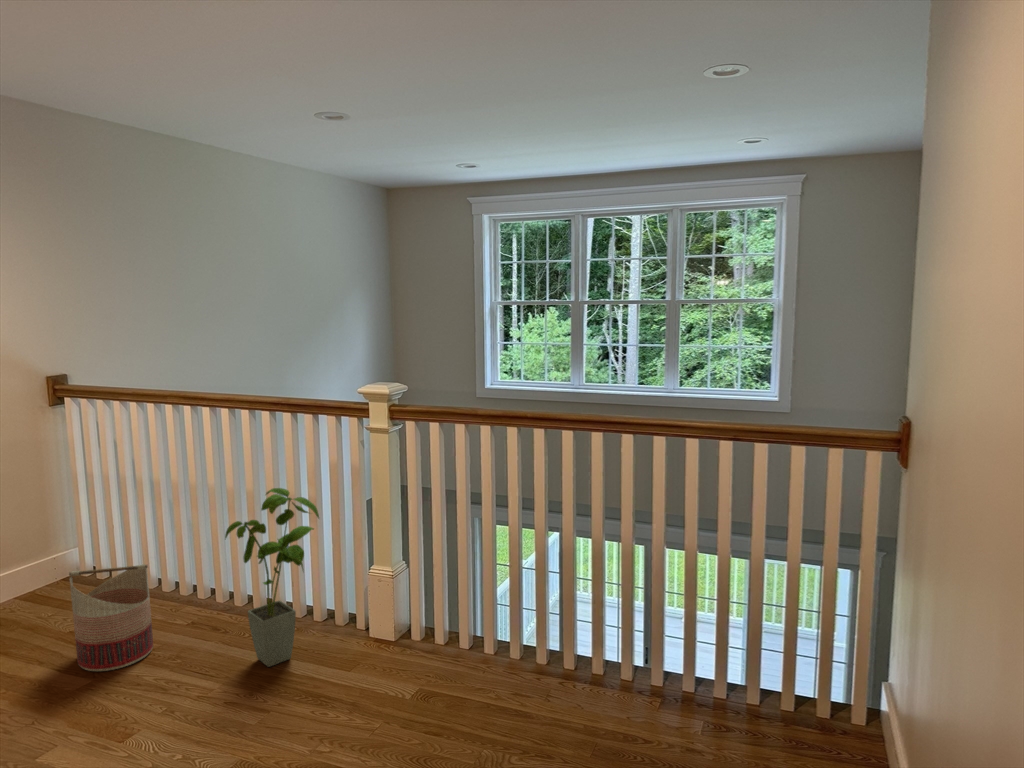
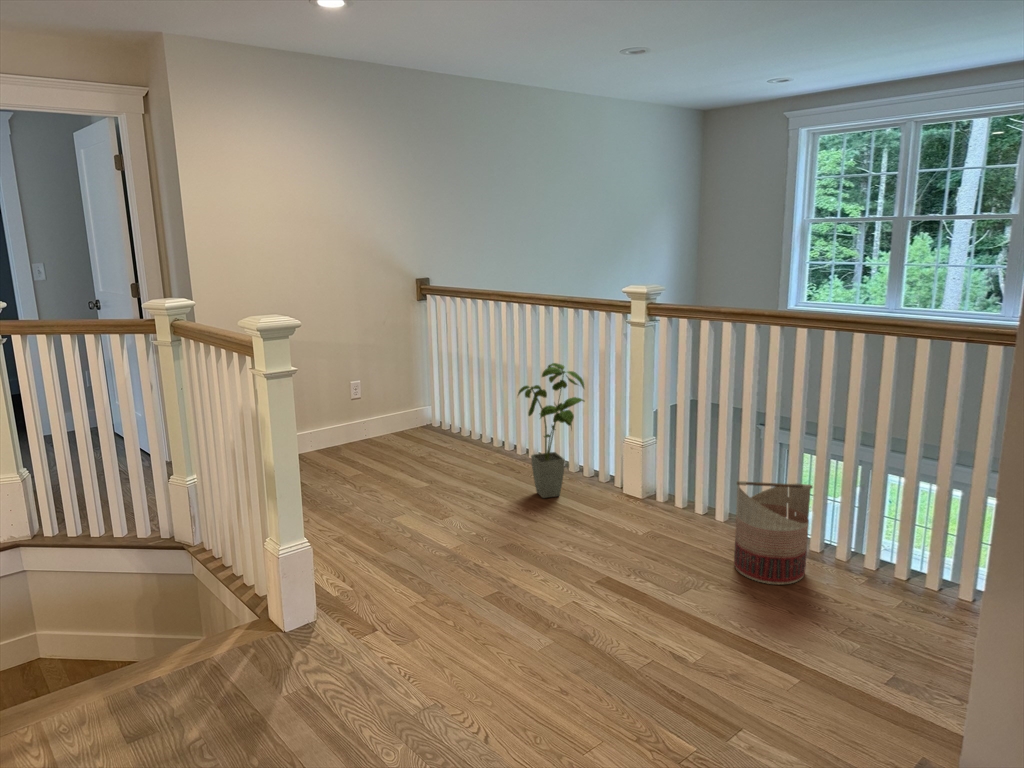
basket: present [69,564,153,671] -> present [734,481,812,584]

